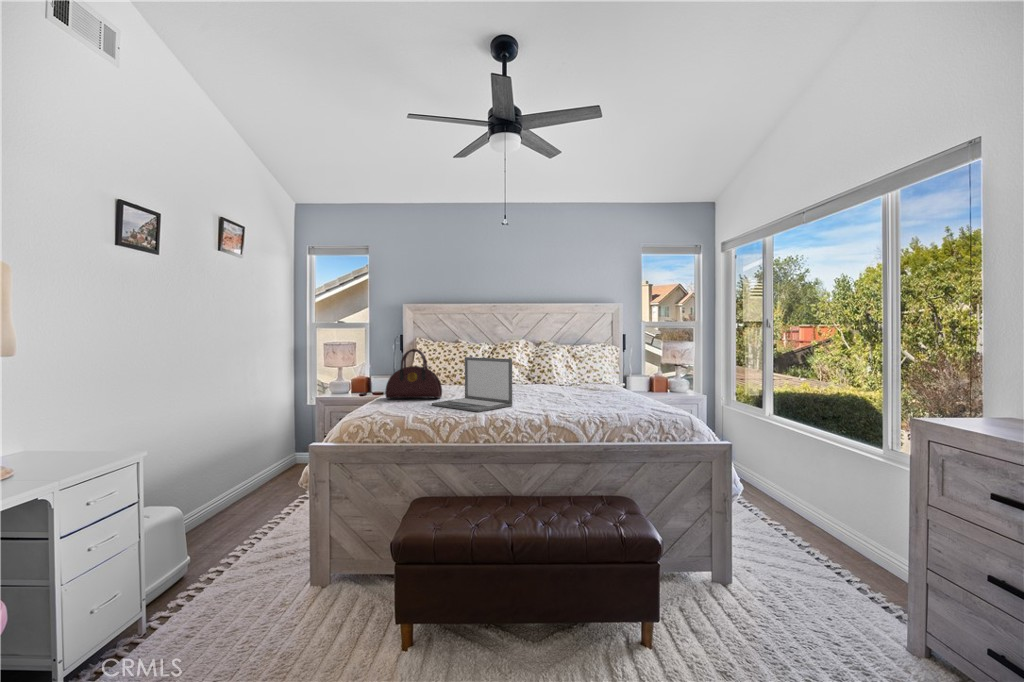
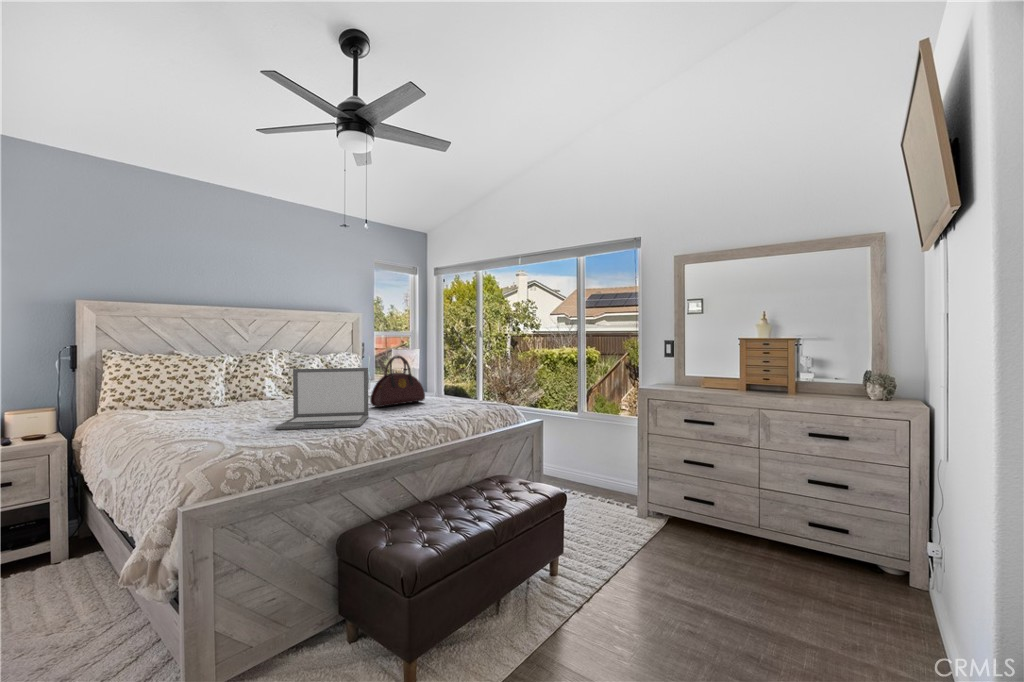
handbag: present [385,349,442,398] -> present [370,355,425,407]

